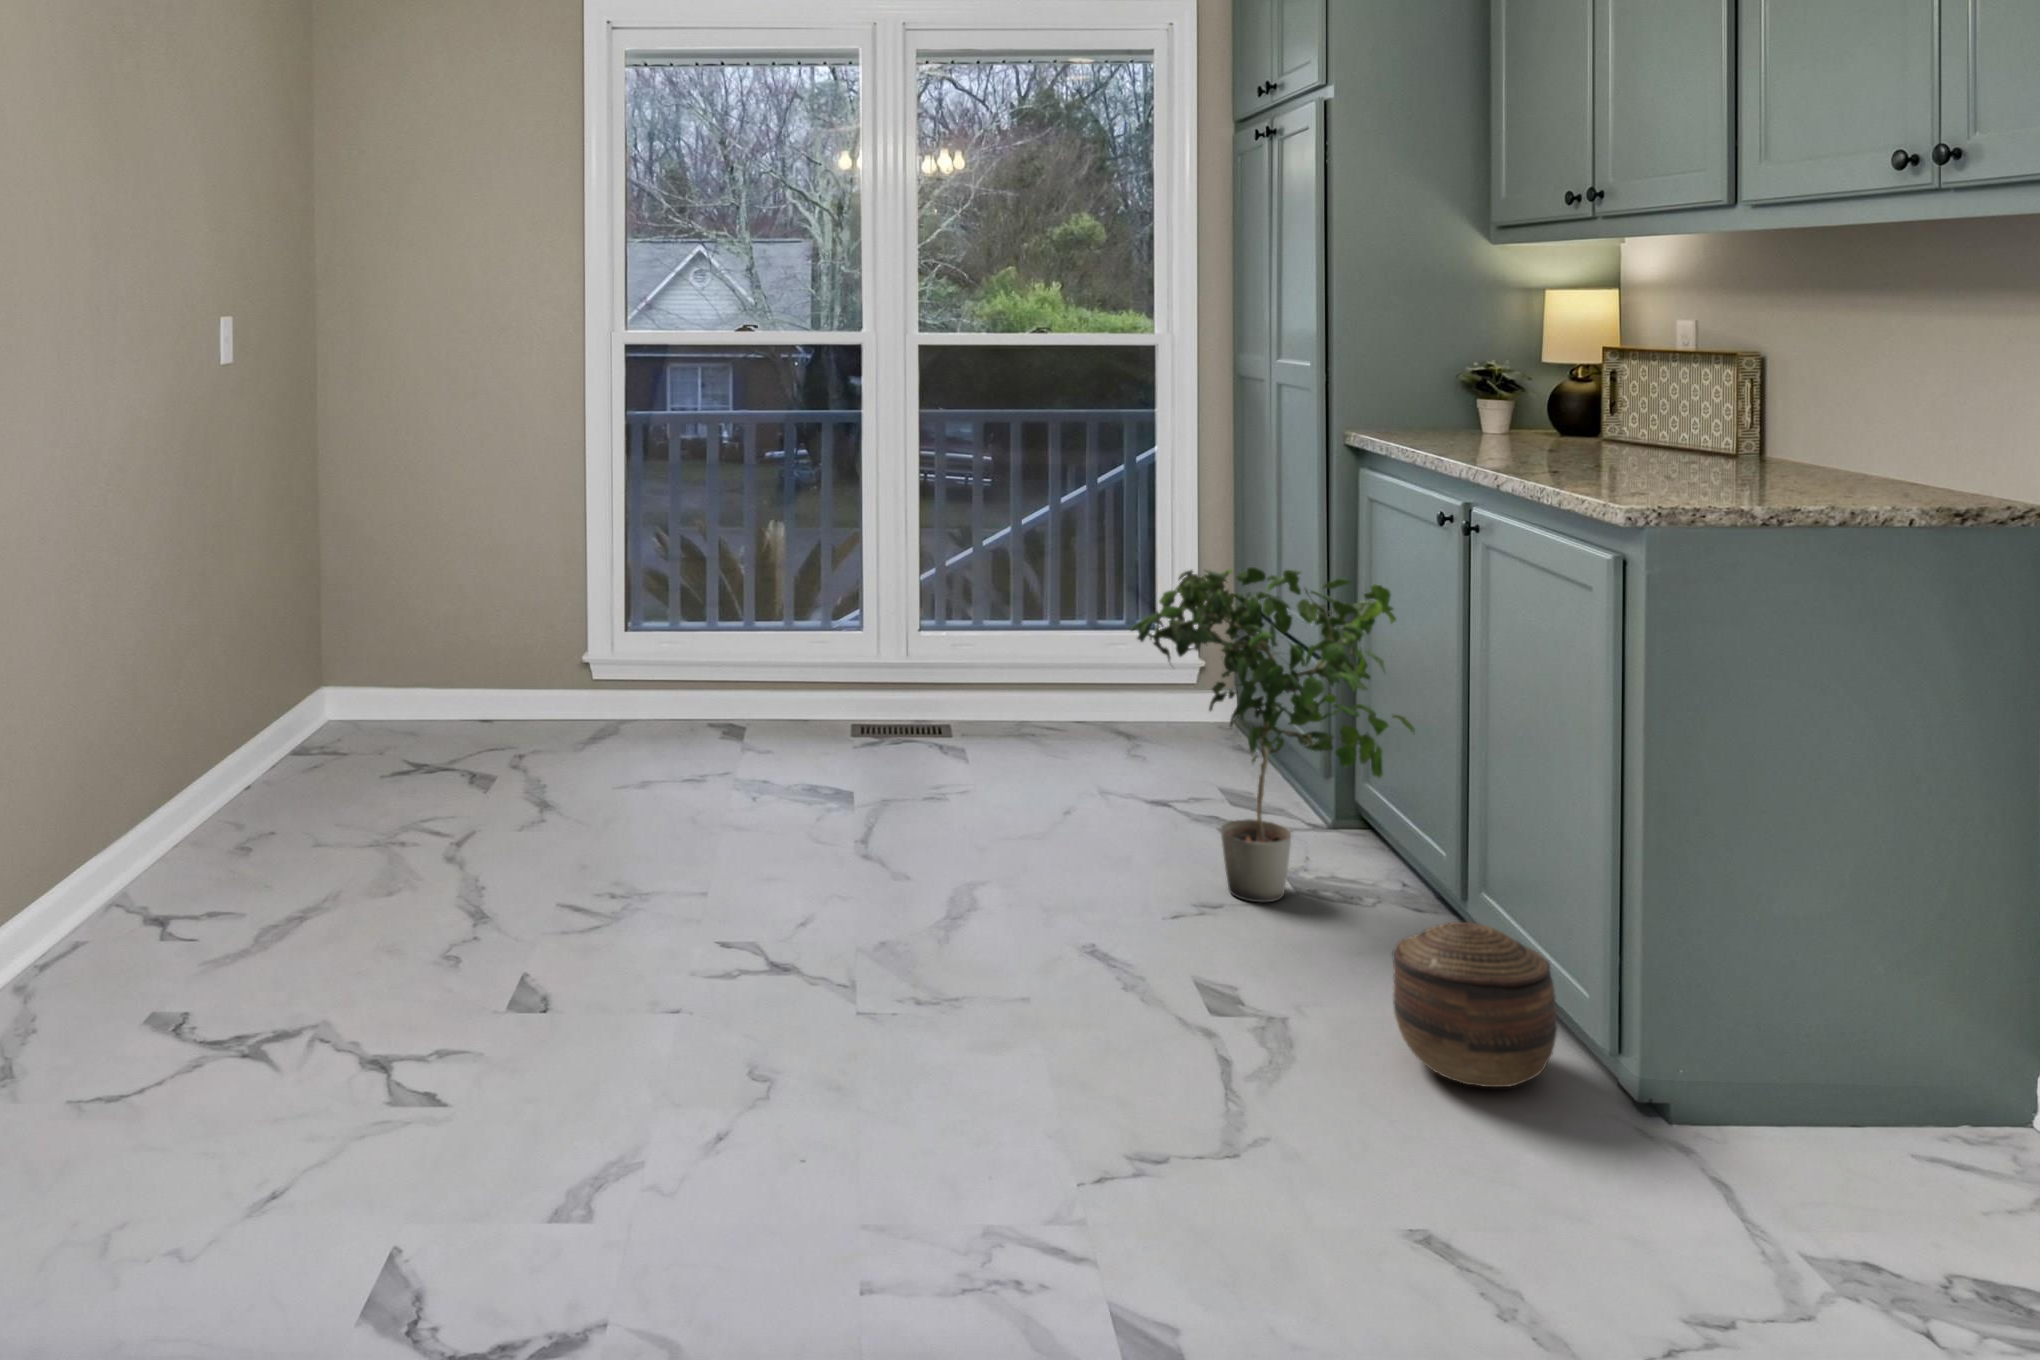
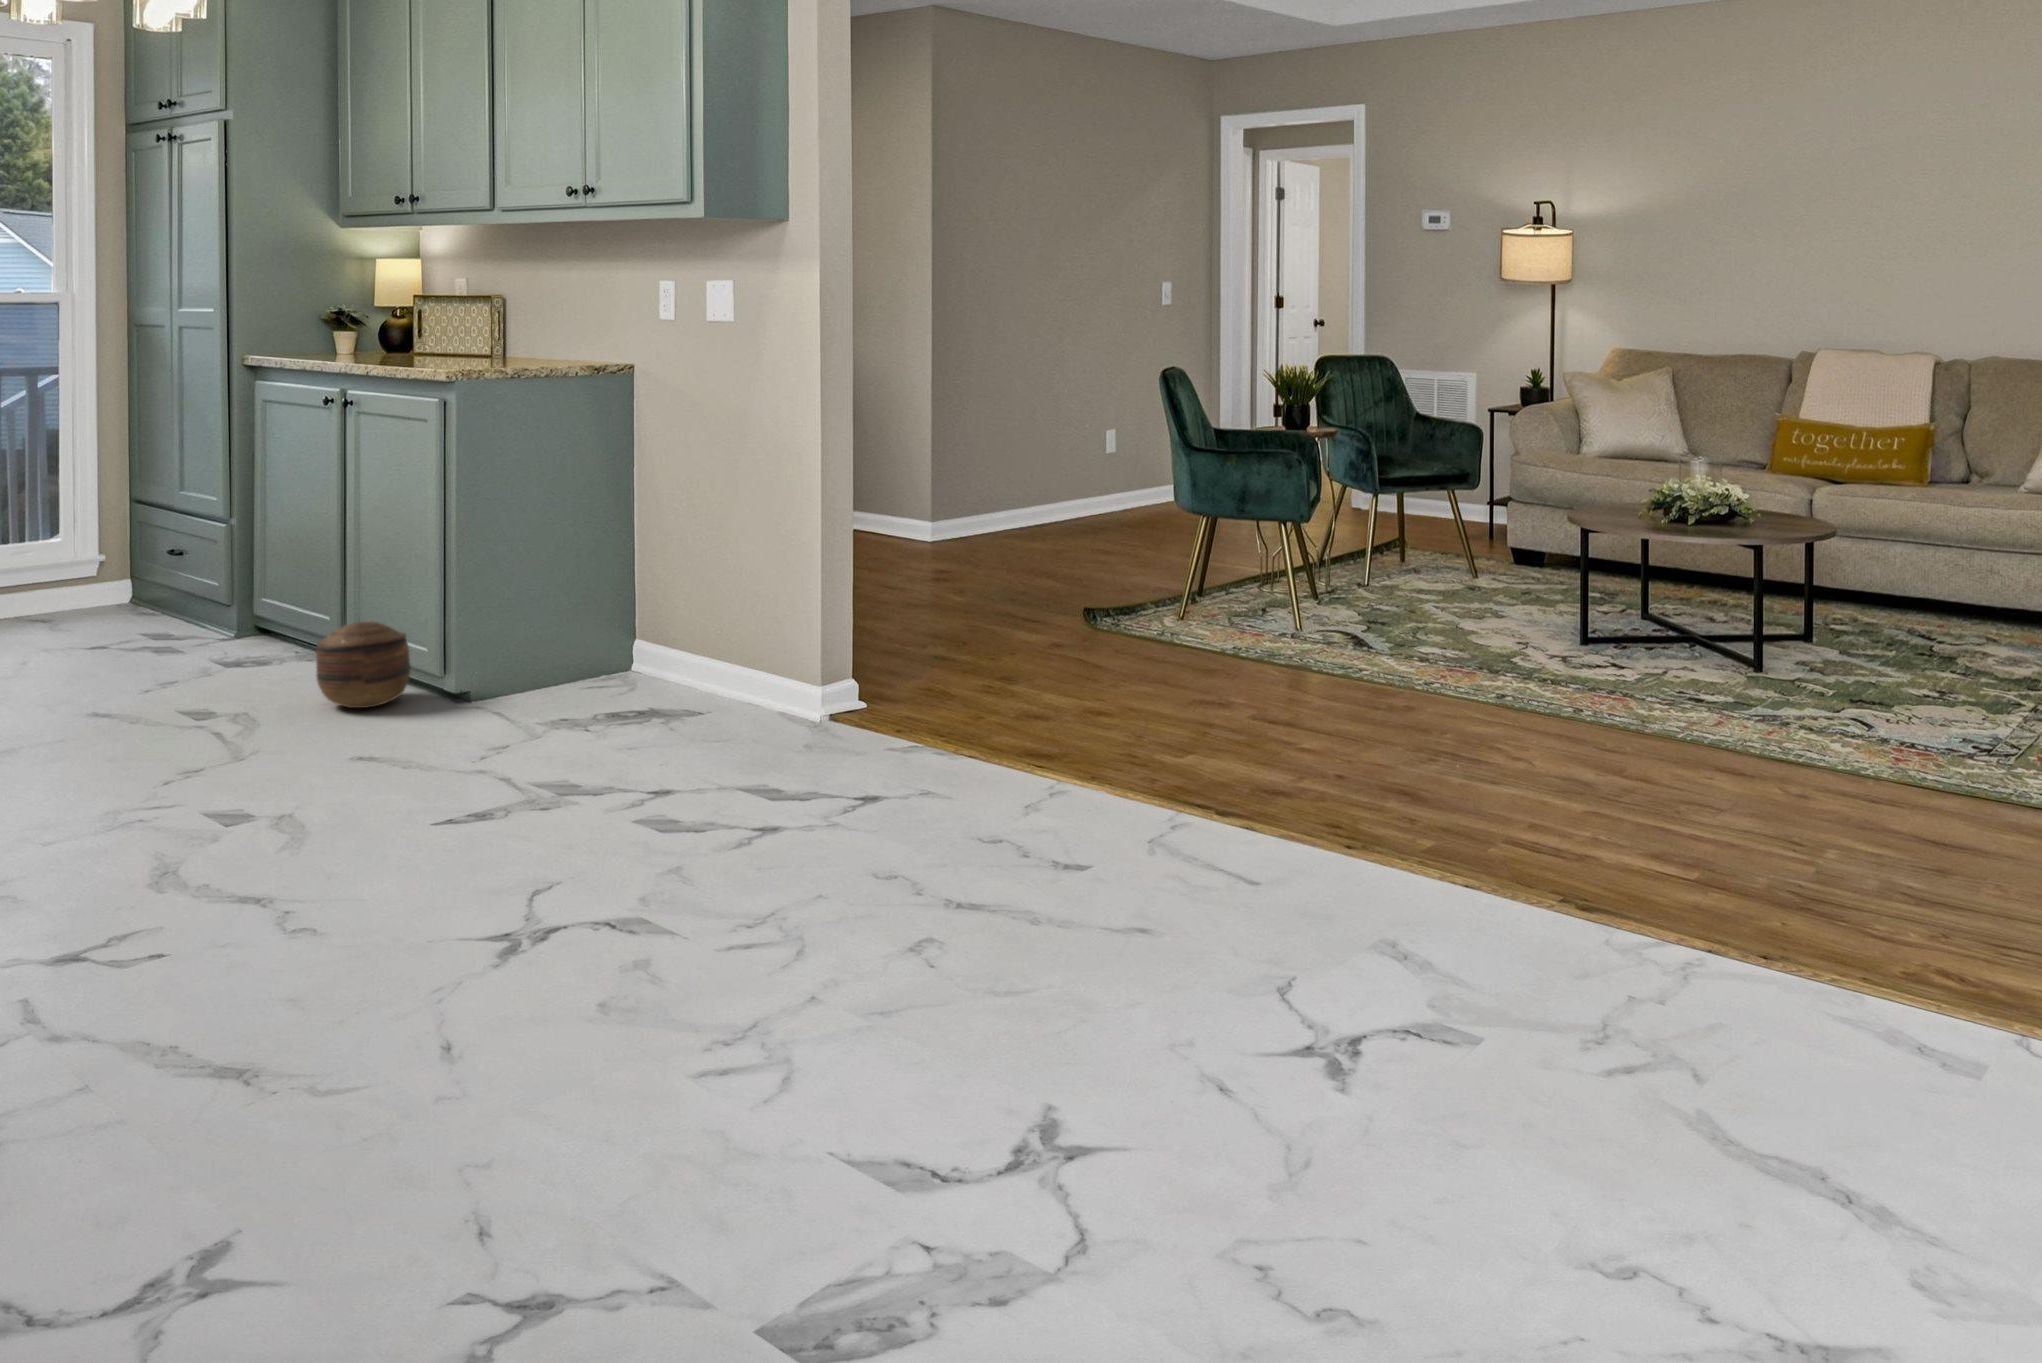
potted plant: present [1131,567,1414,902] -> none [98,444,309,674]

